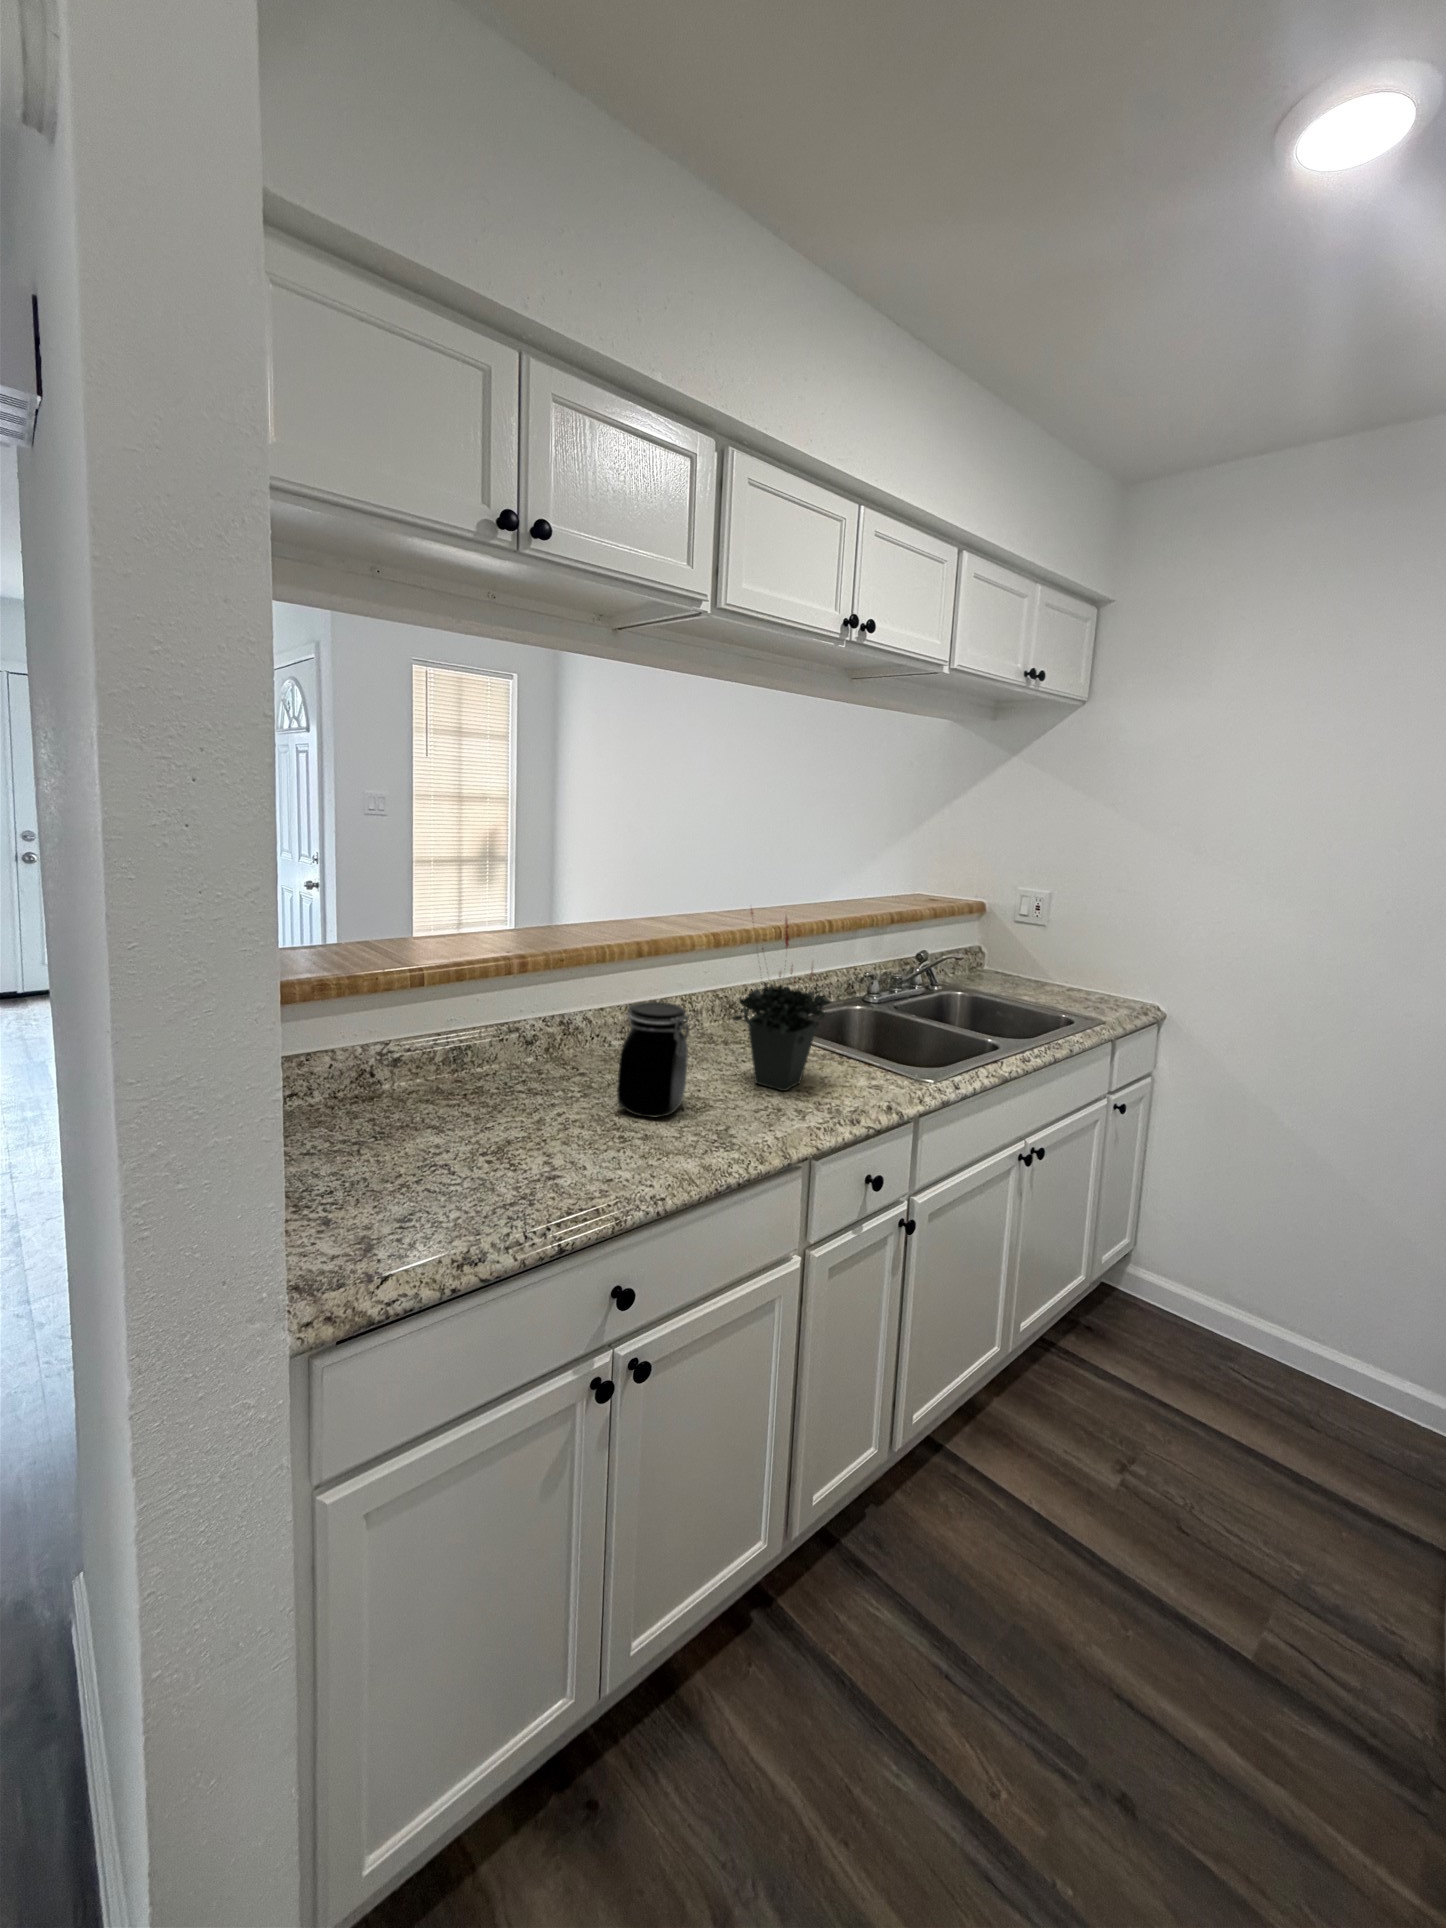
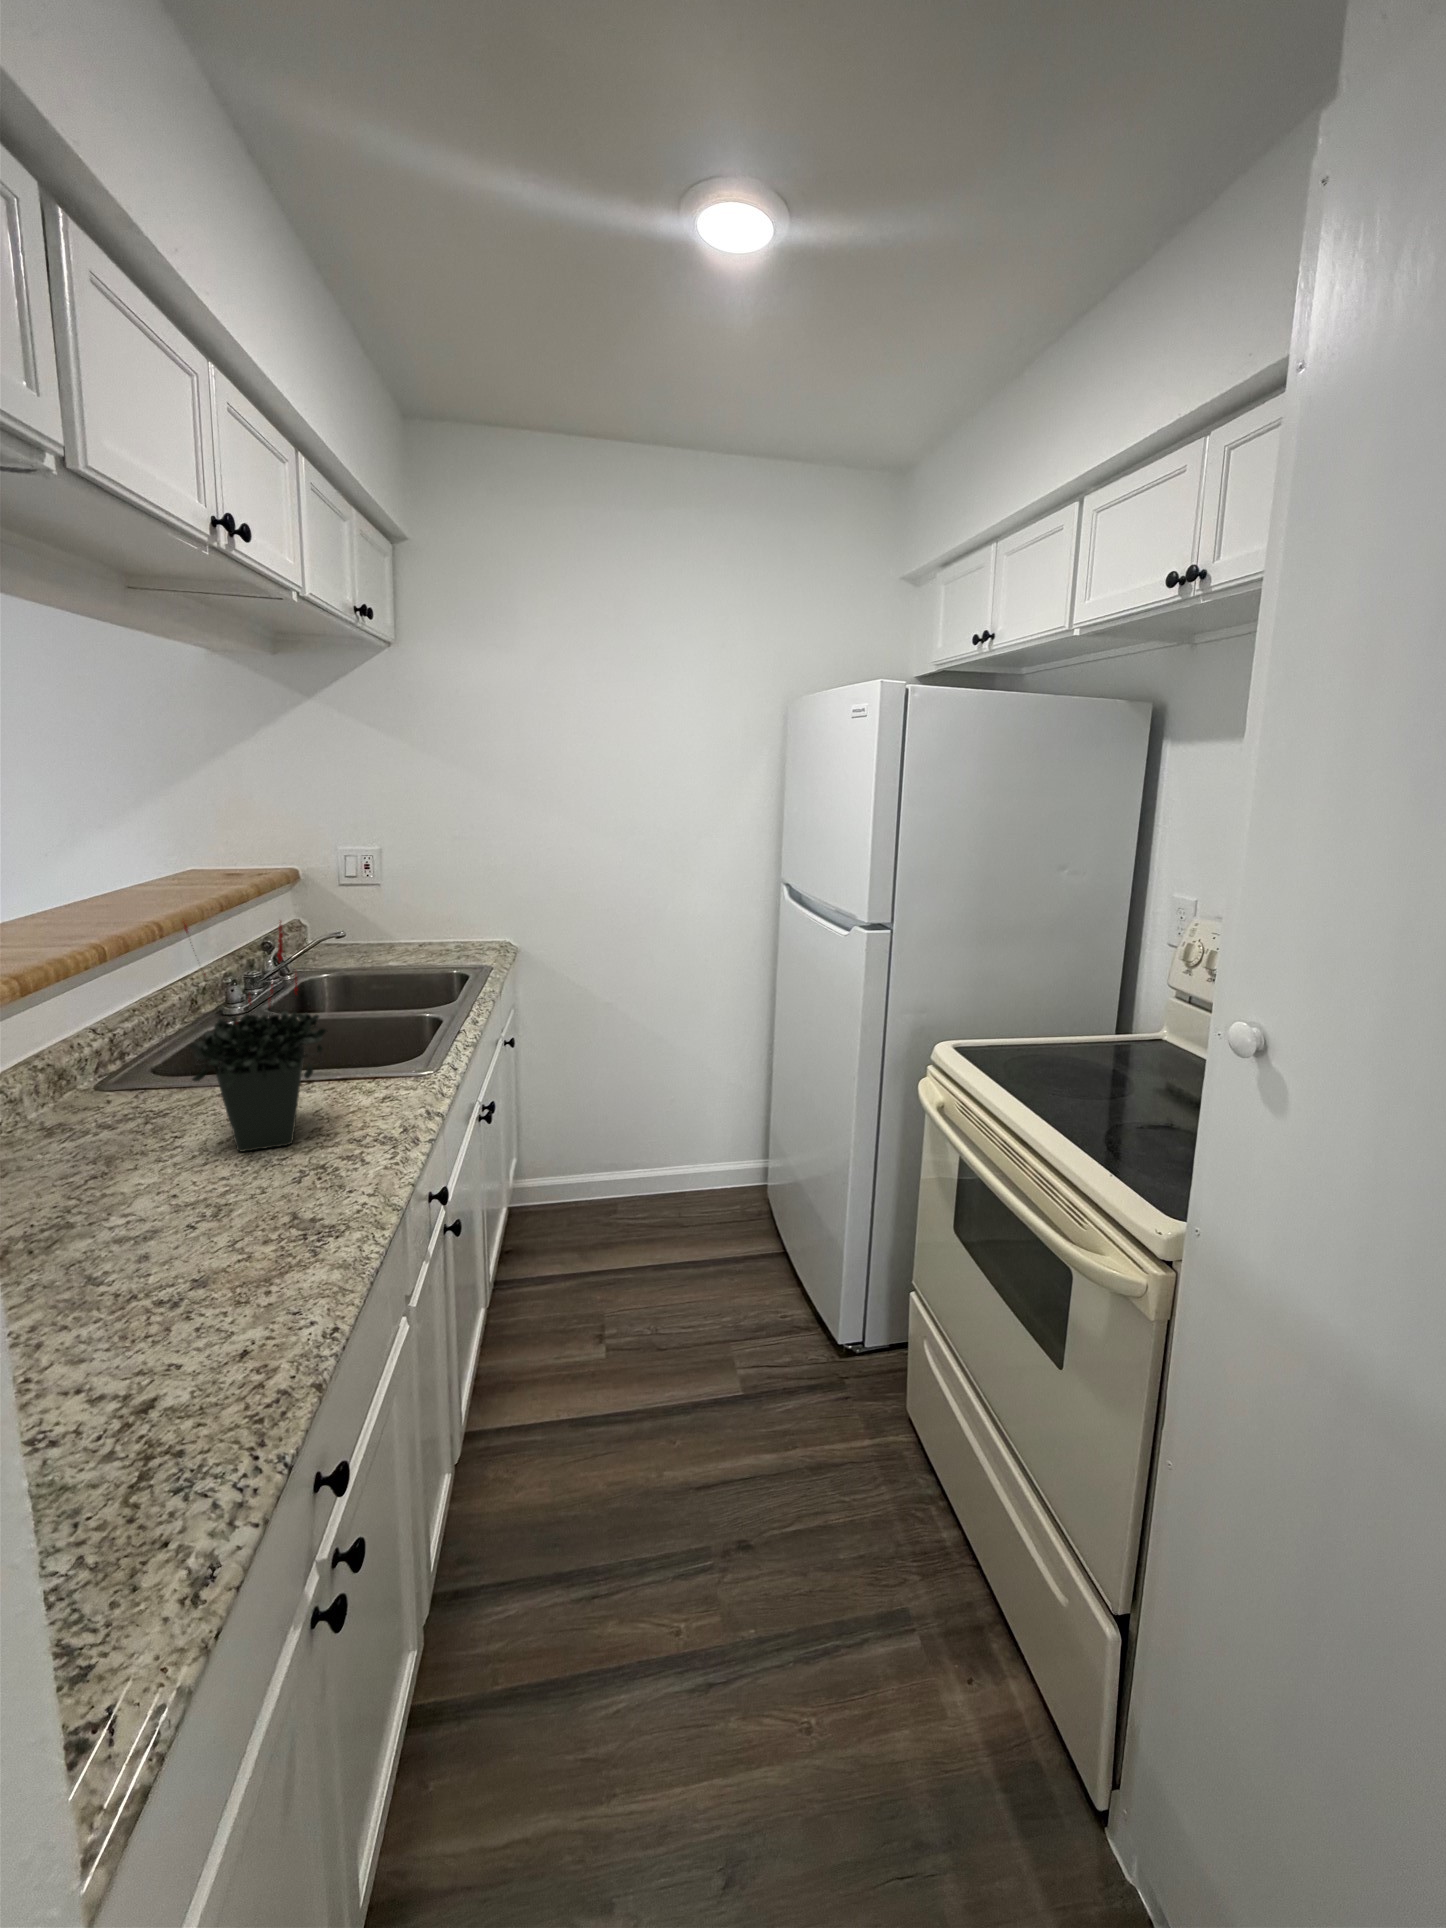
jar: present [617,1002,689,1118] -> none [57,1084,202,1266]

